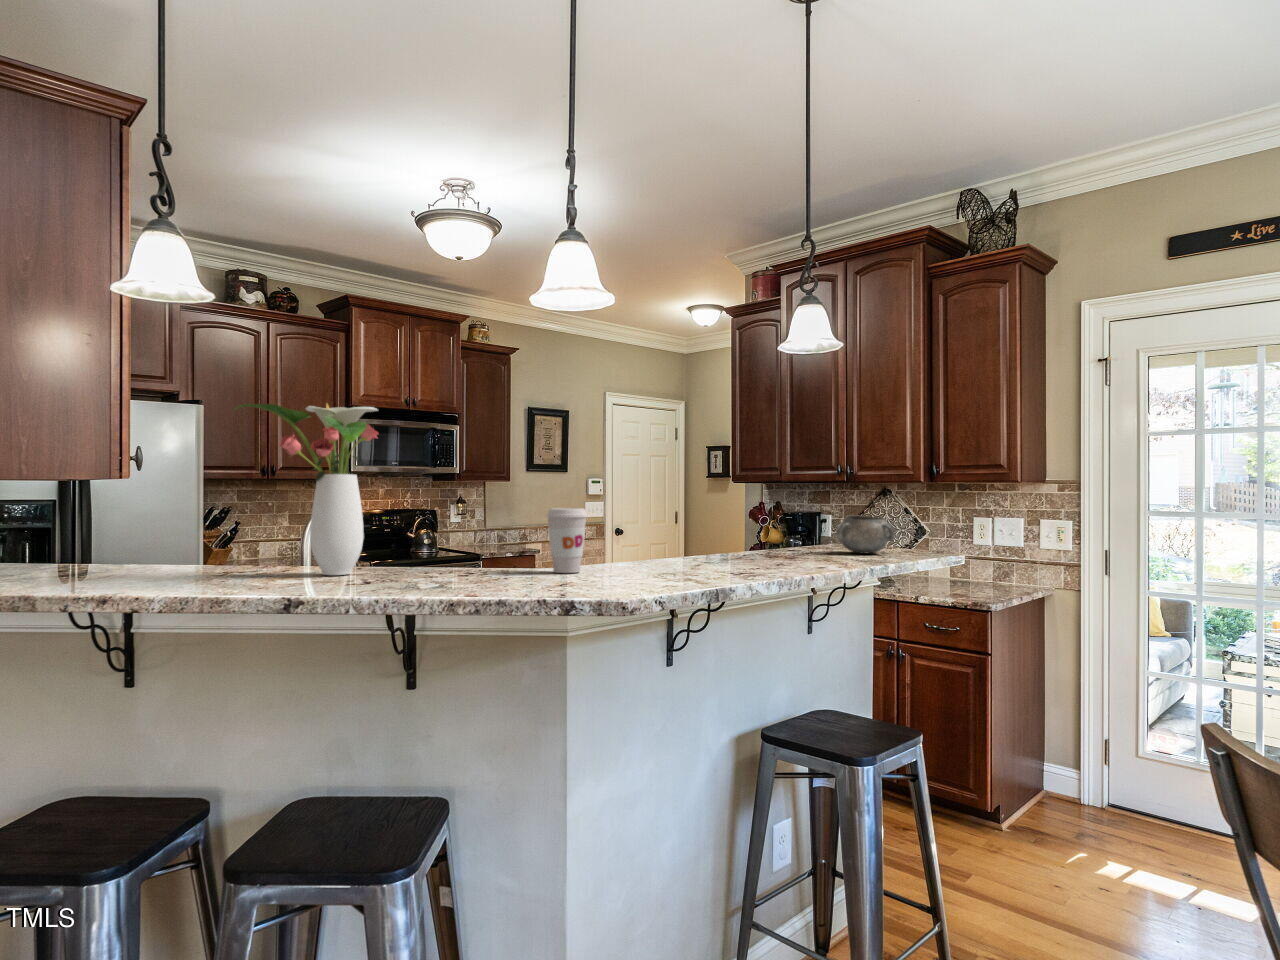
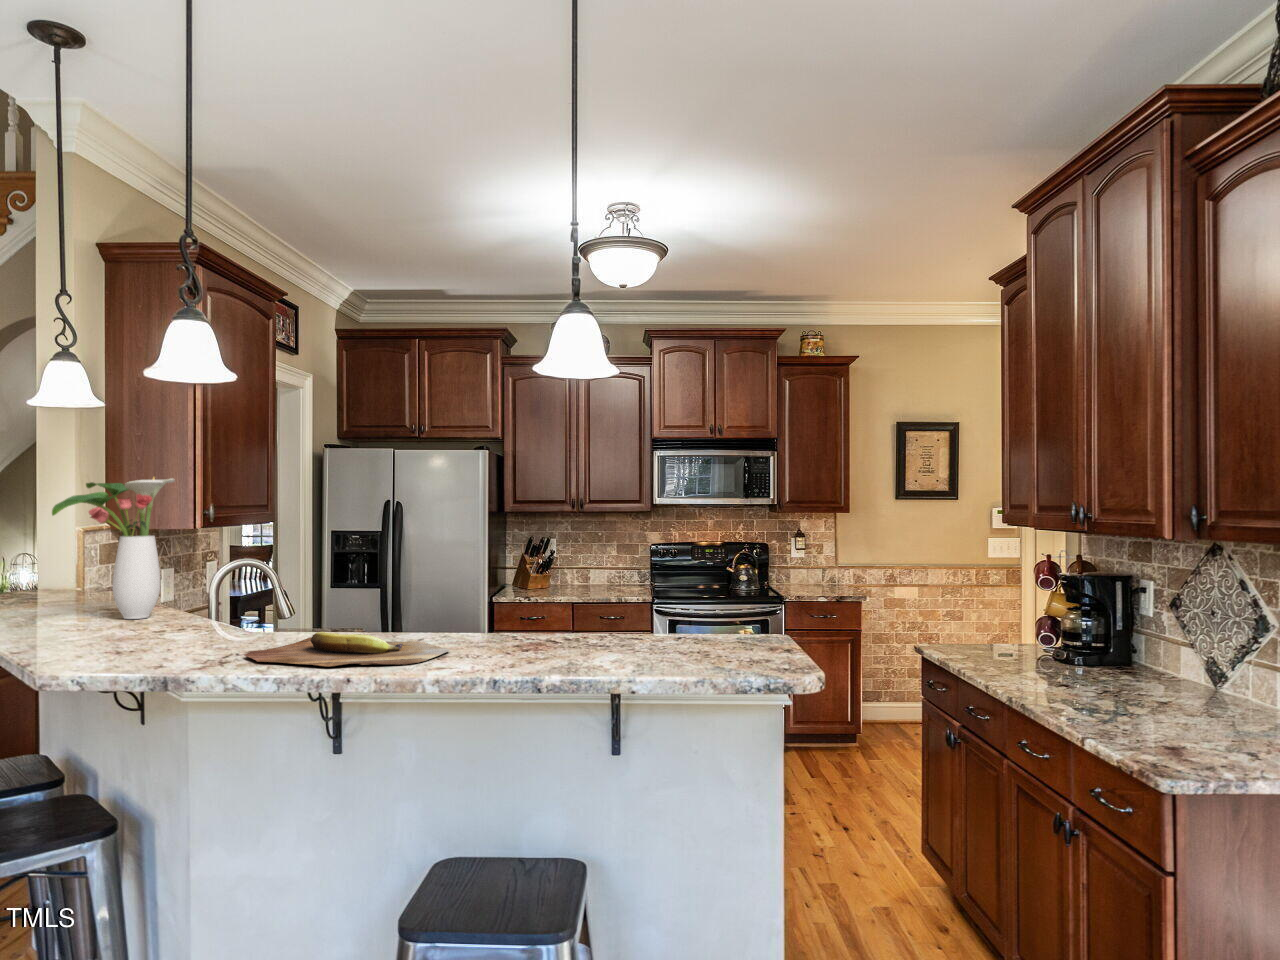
coffee cup: present [547,508,587,573] -> none [182,574,228,640]
decorative bowl: present [836,515,895,554] -> none [567,599,648,659]
cutting board: none [659,547,819,570] -> present [244,632,450,667]

